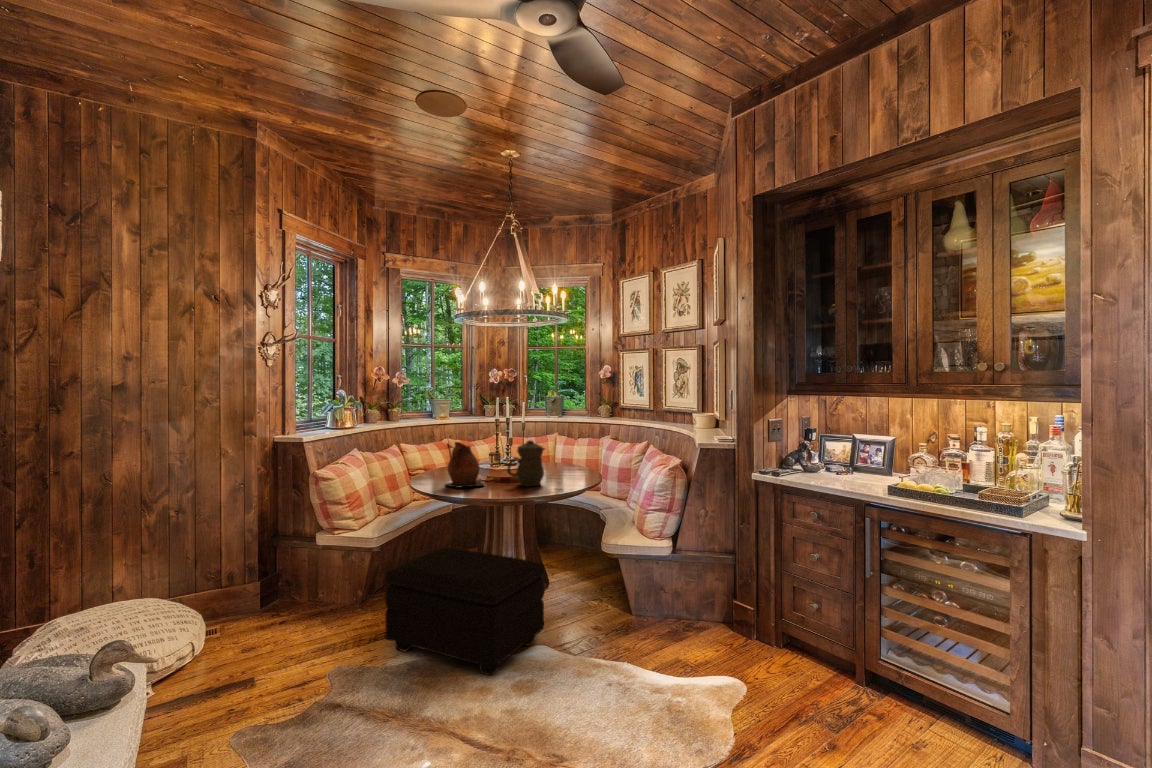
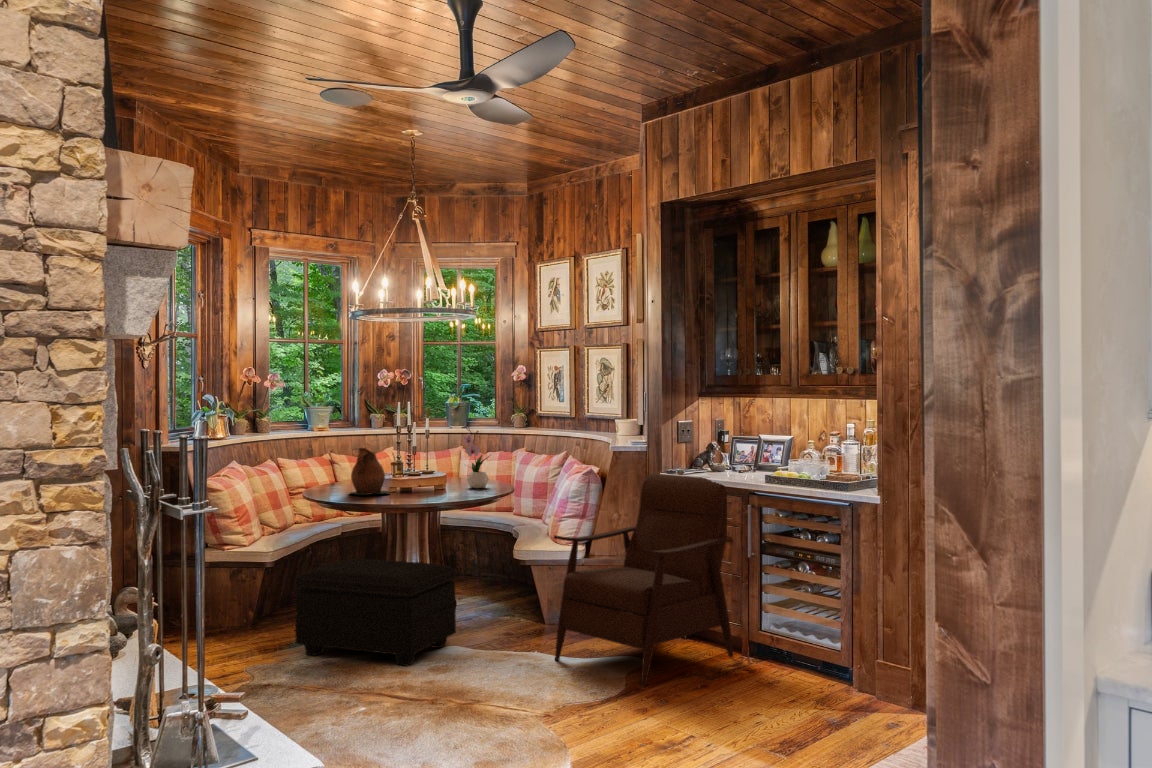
flower arrangement: none [554,420,581,479] -> present [463,426,489,488]
teapot: present [507,440,545,486] -> none [415,446,454,494]
armchair: none [644,472,842,737] -> present [554,473,733,687]

